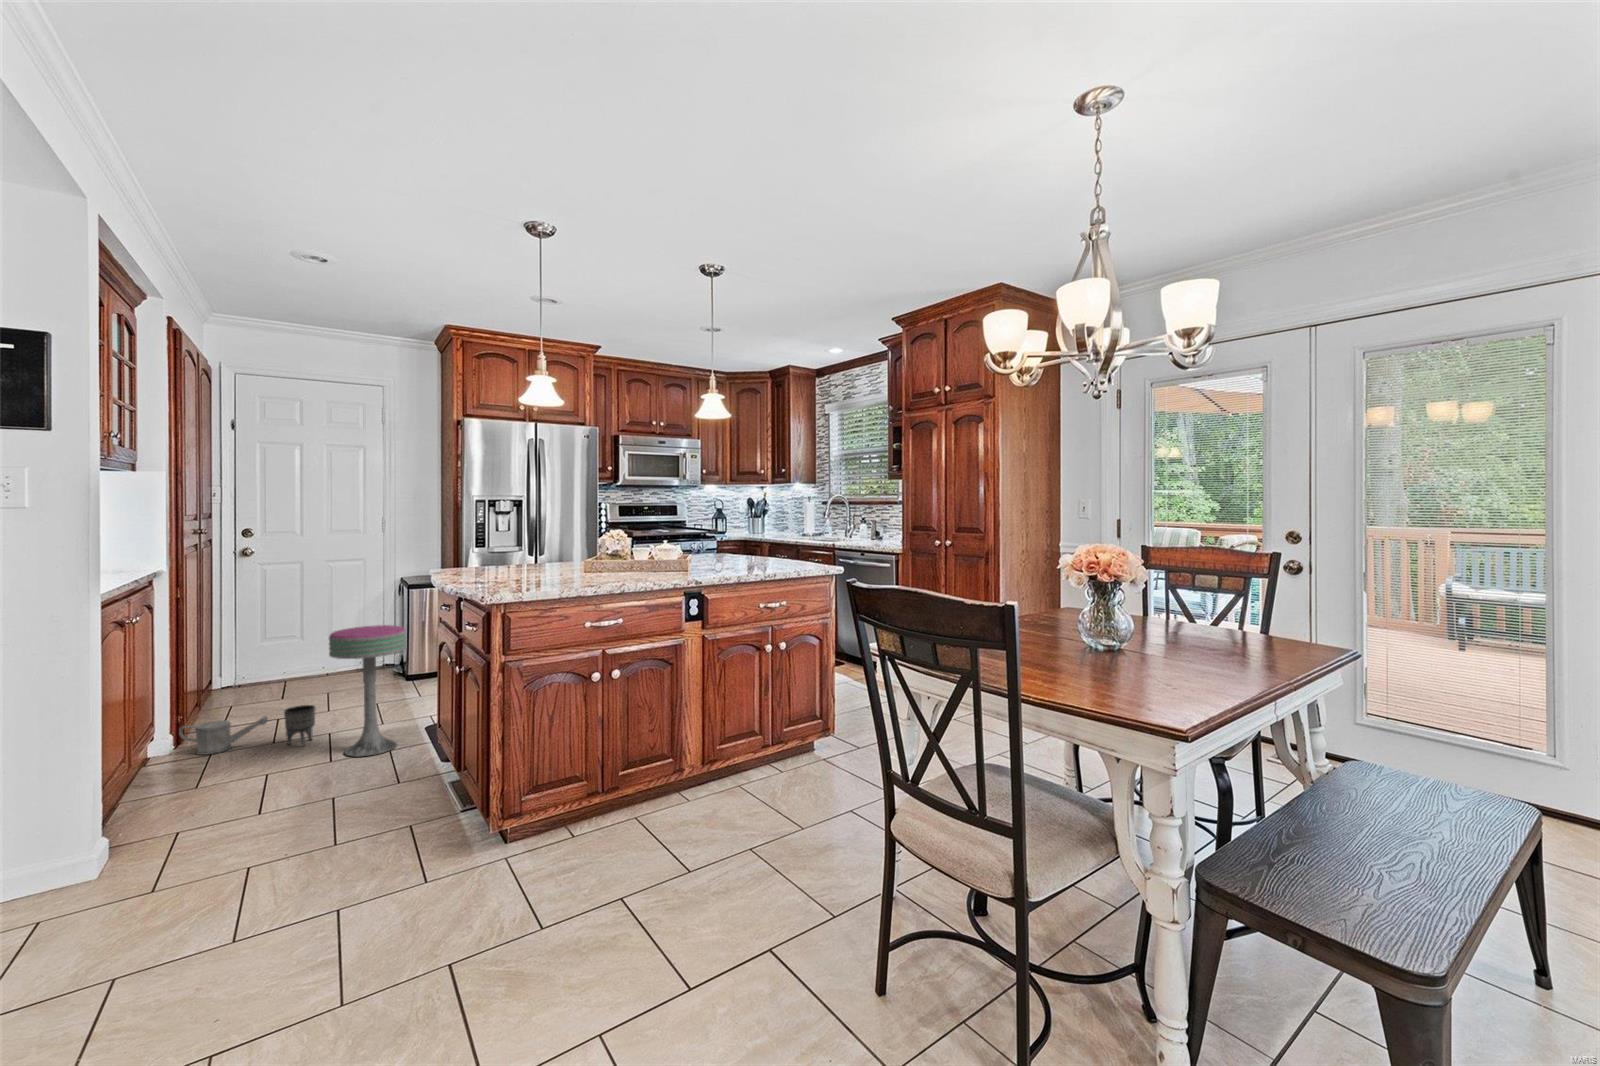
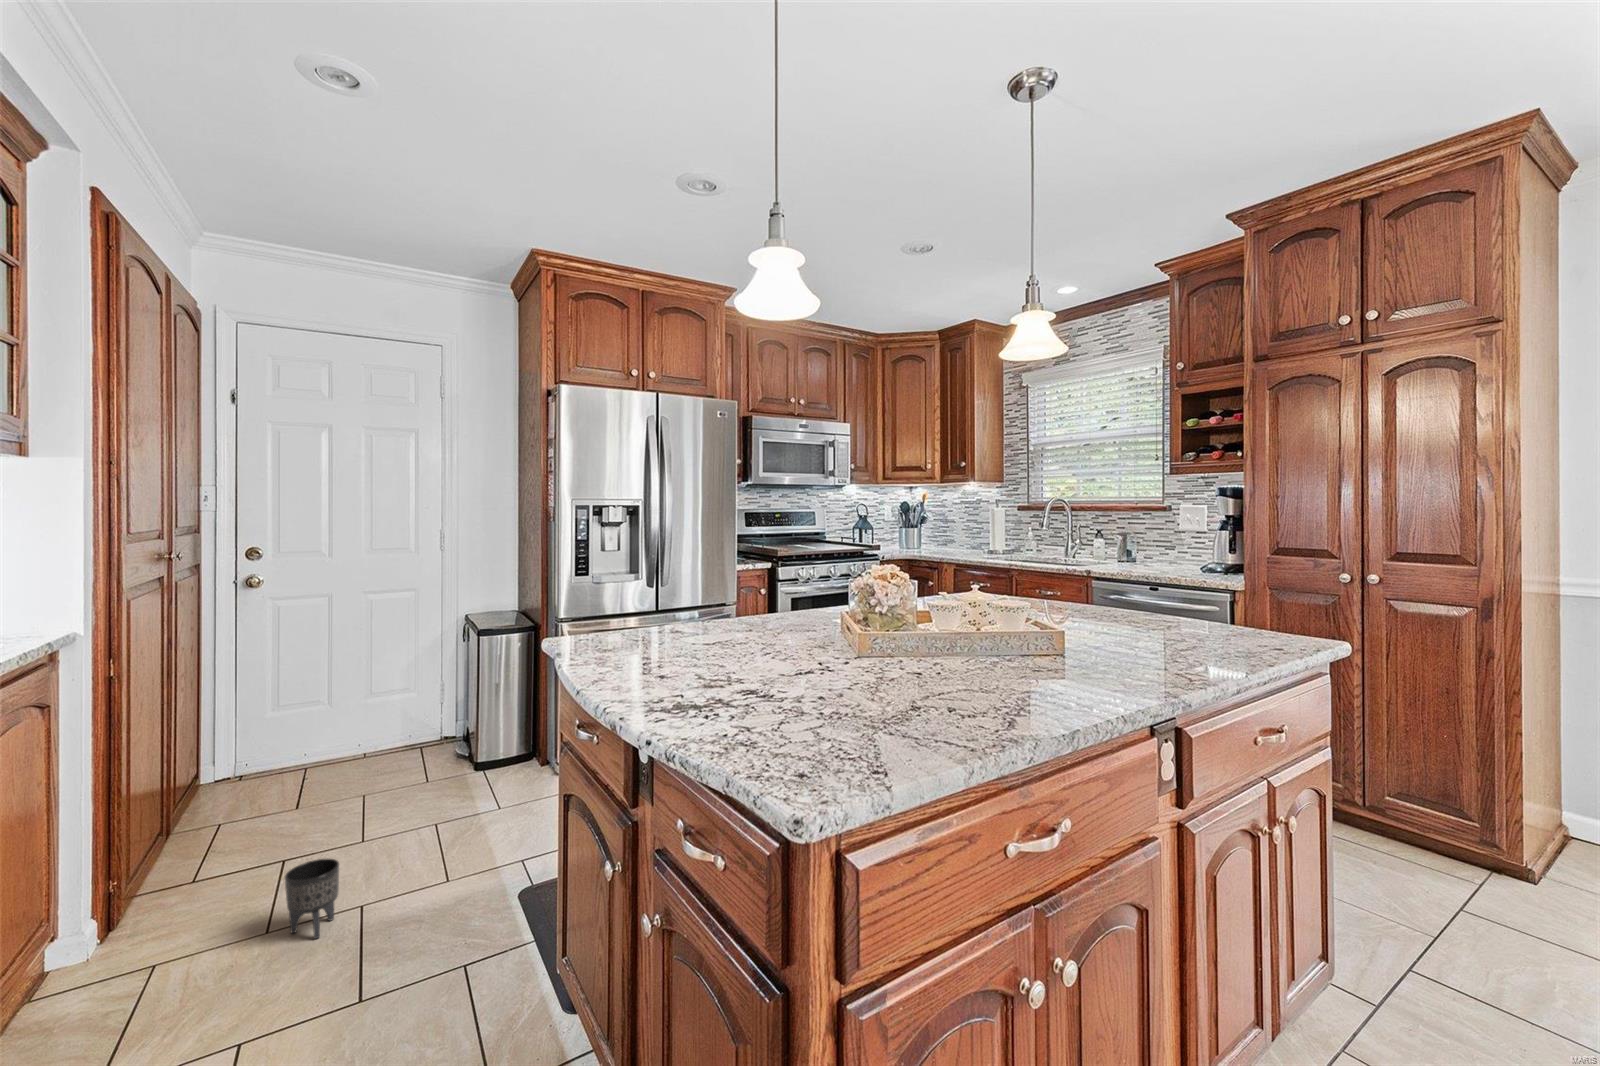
bar stool: present [329,625,407,757] -> none [359,724,494,977]
watering can: present [179,716,268,755] -> none [102,882,258,963]

